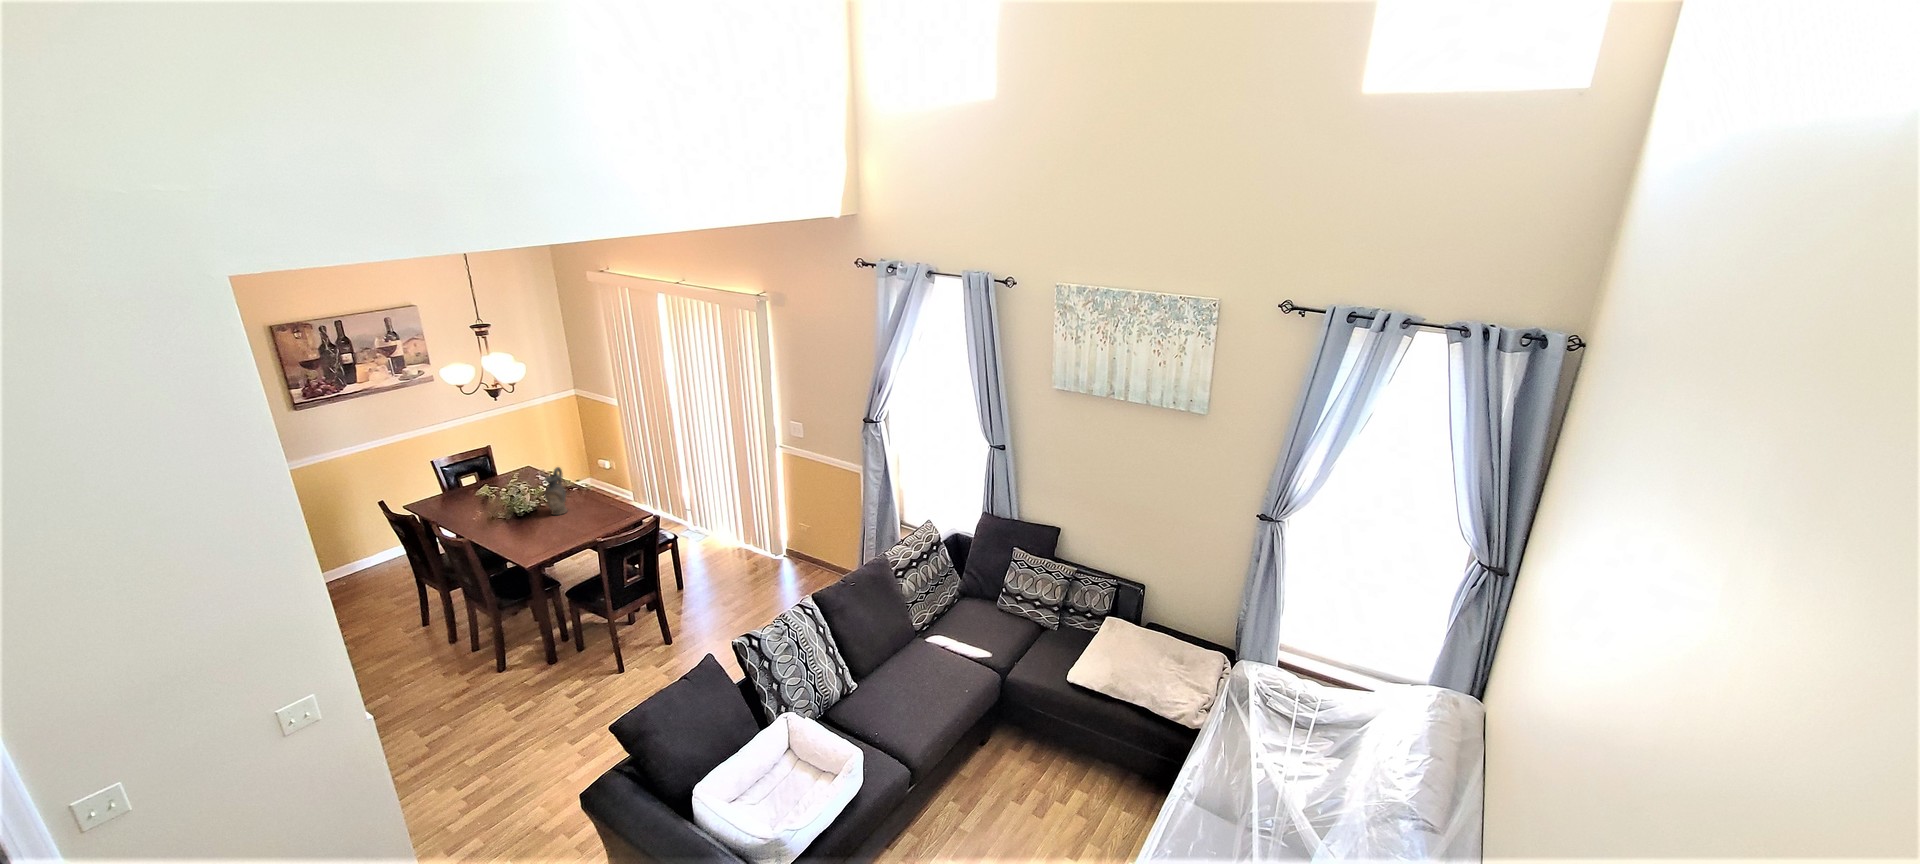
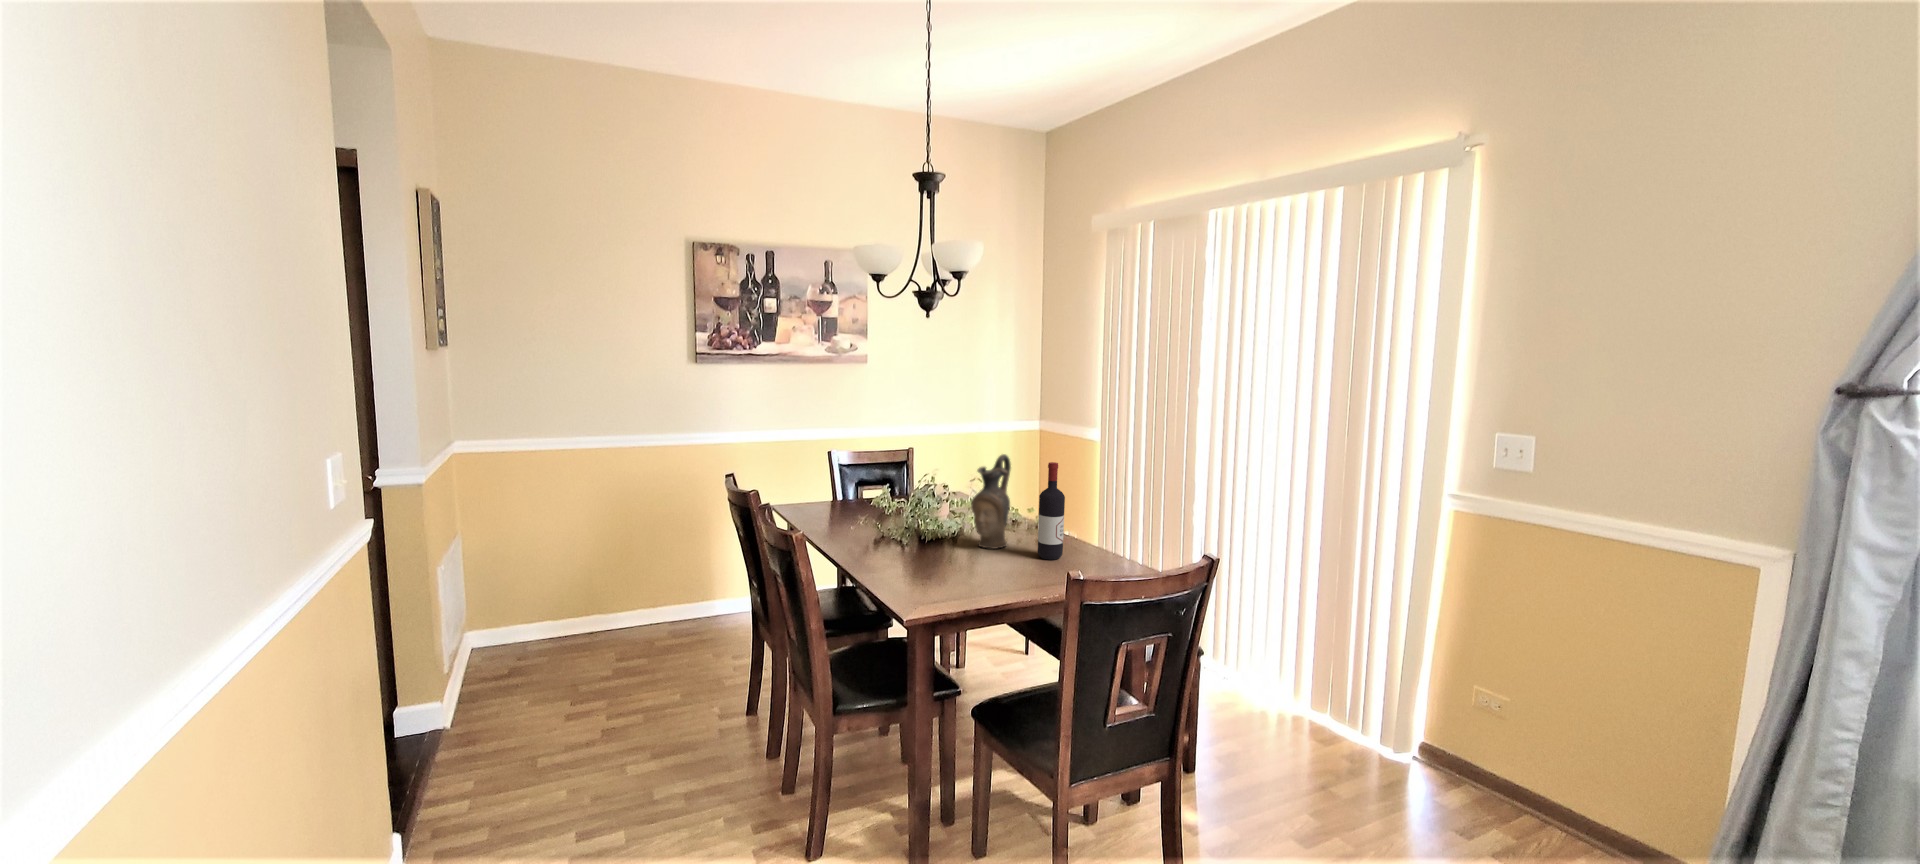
wine bottle: none [580,471,598,516] -> present [1038,462,1065,560]

